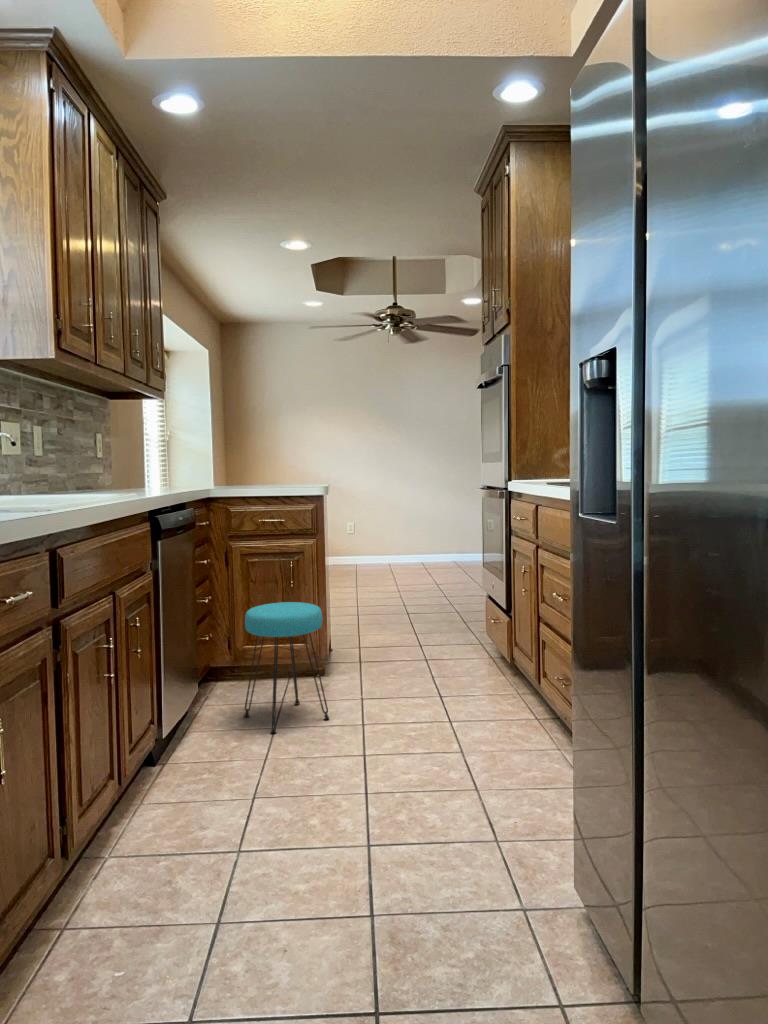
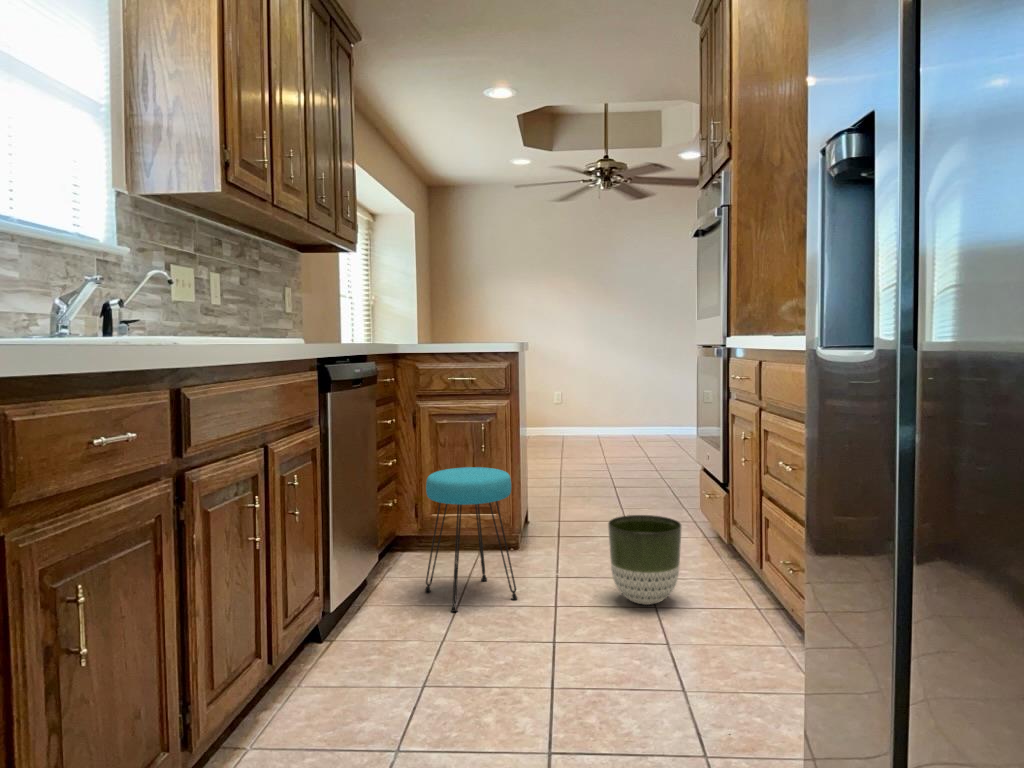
planter: none [409,640,472,718] -> present [608,515,682,605]

